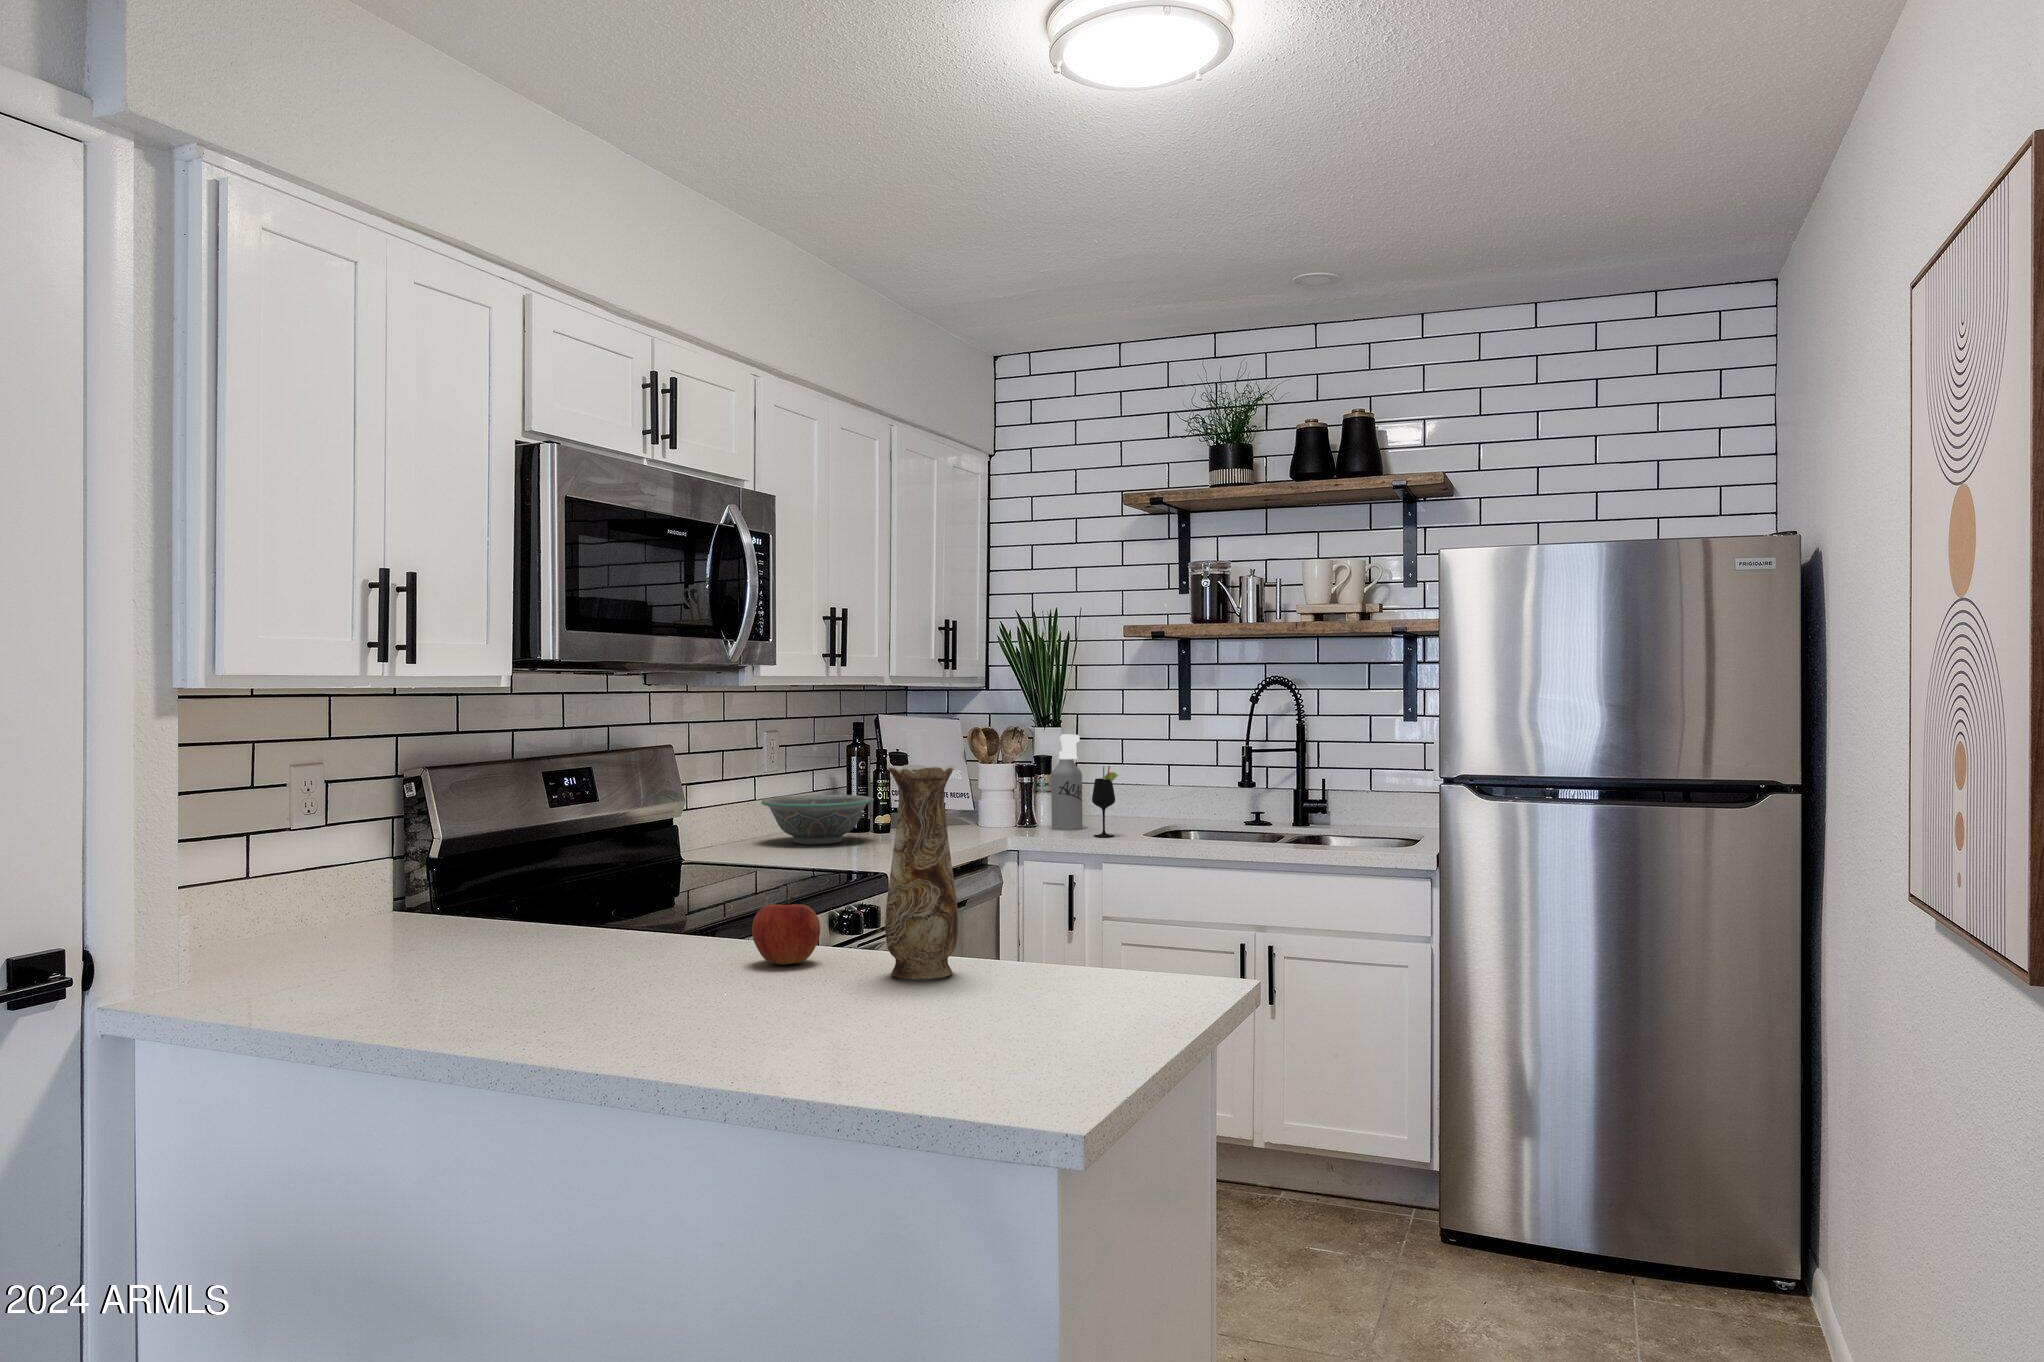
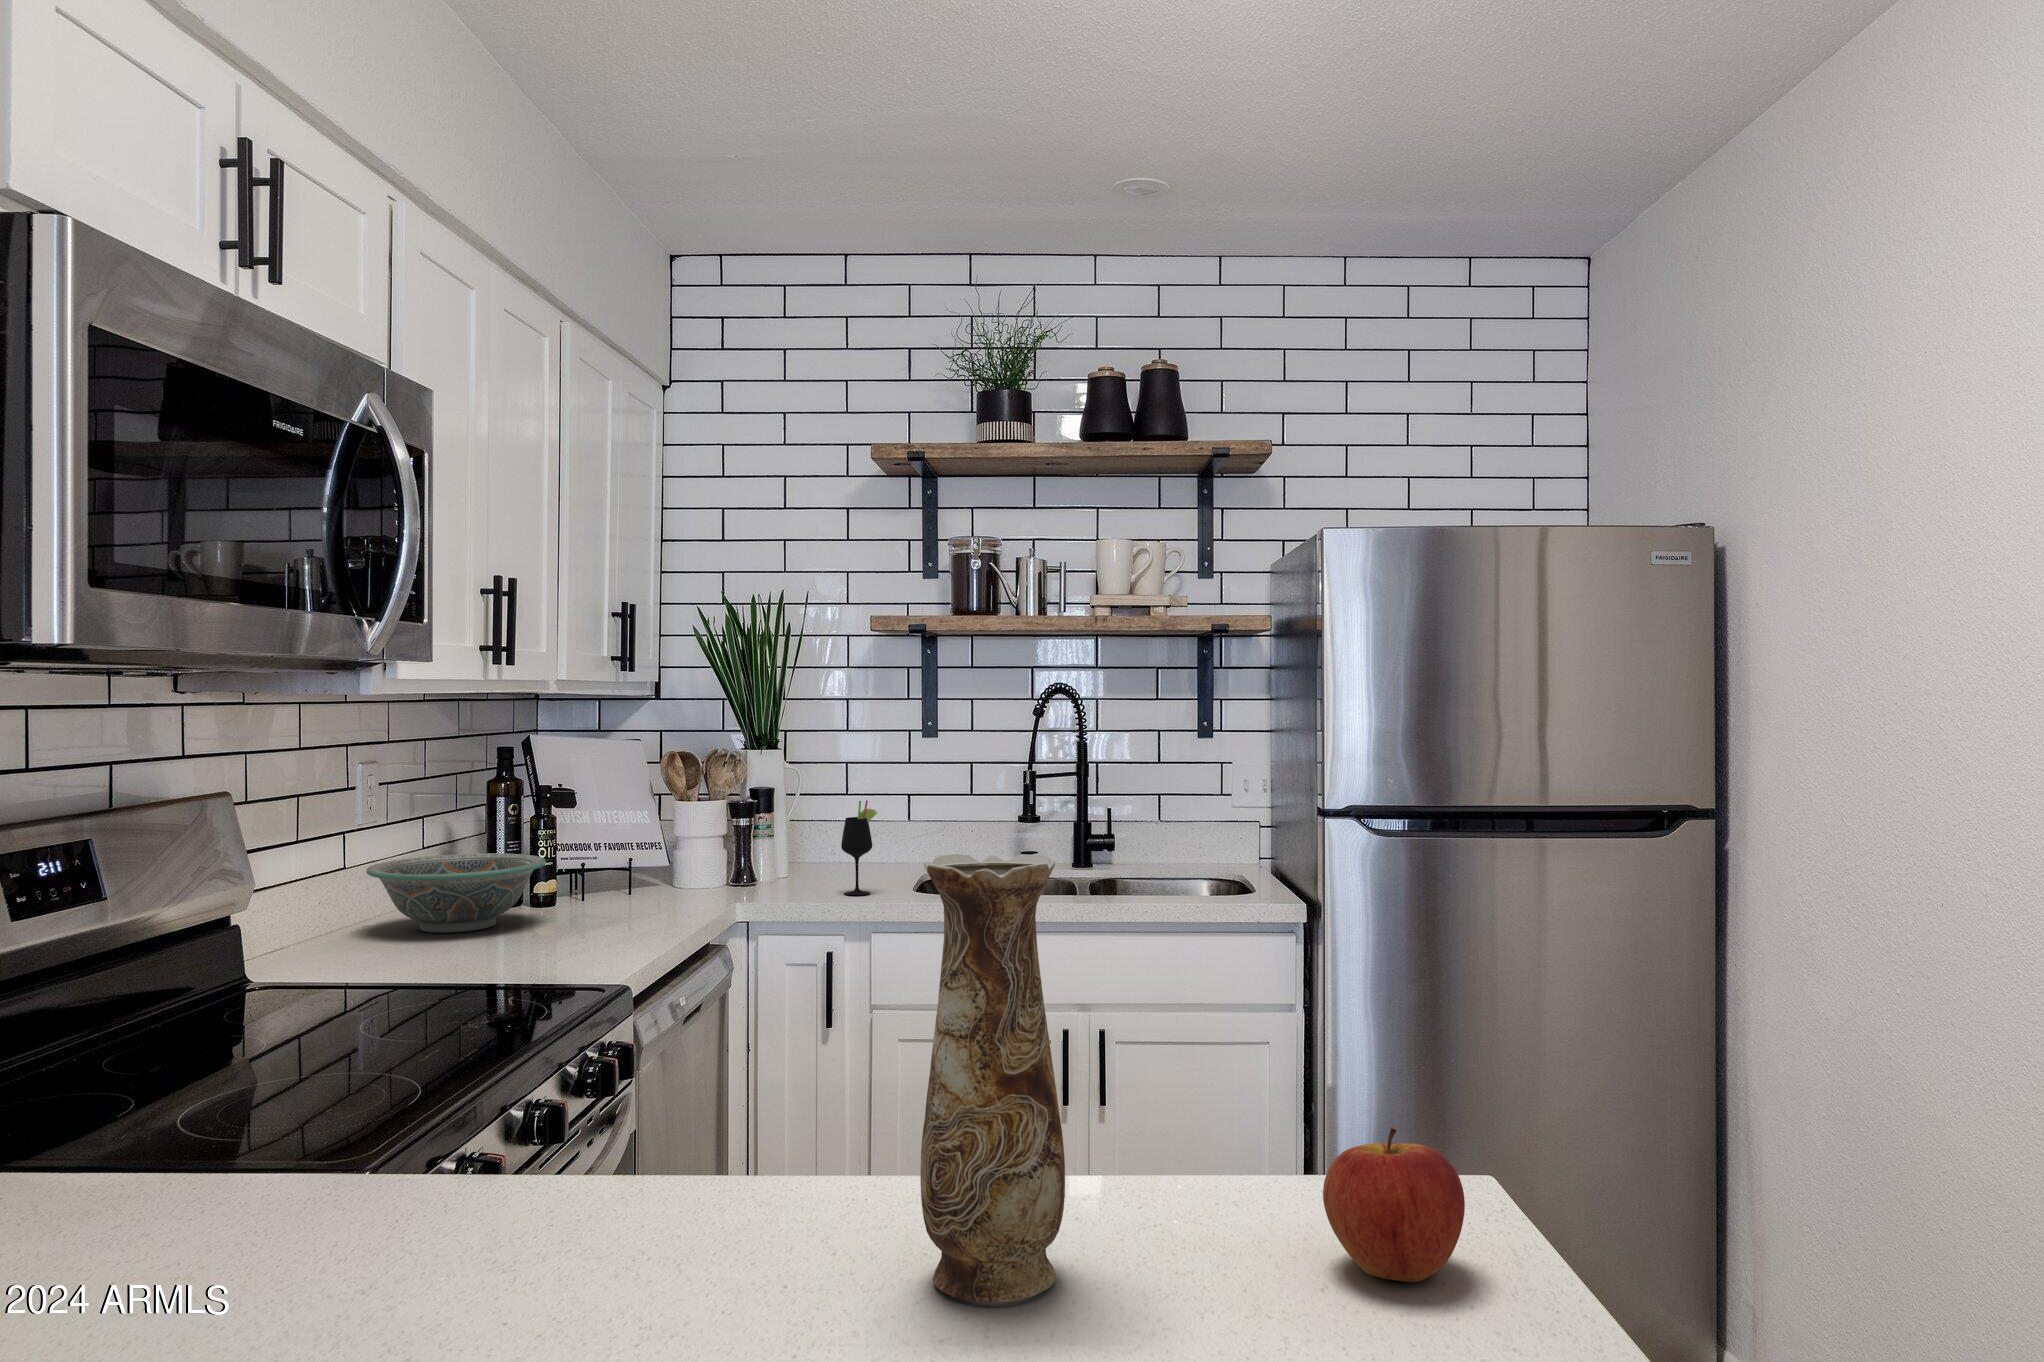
spray bottle: present [1051,734,1082,831] -> none [776,759,819,888]
apple: present [752,896,820,965] -> present [1323,1127,1465,1282]

